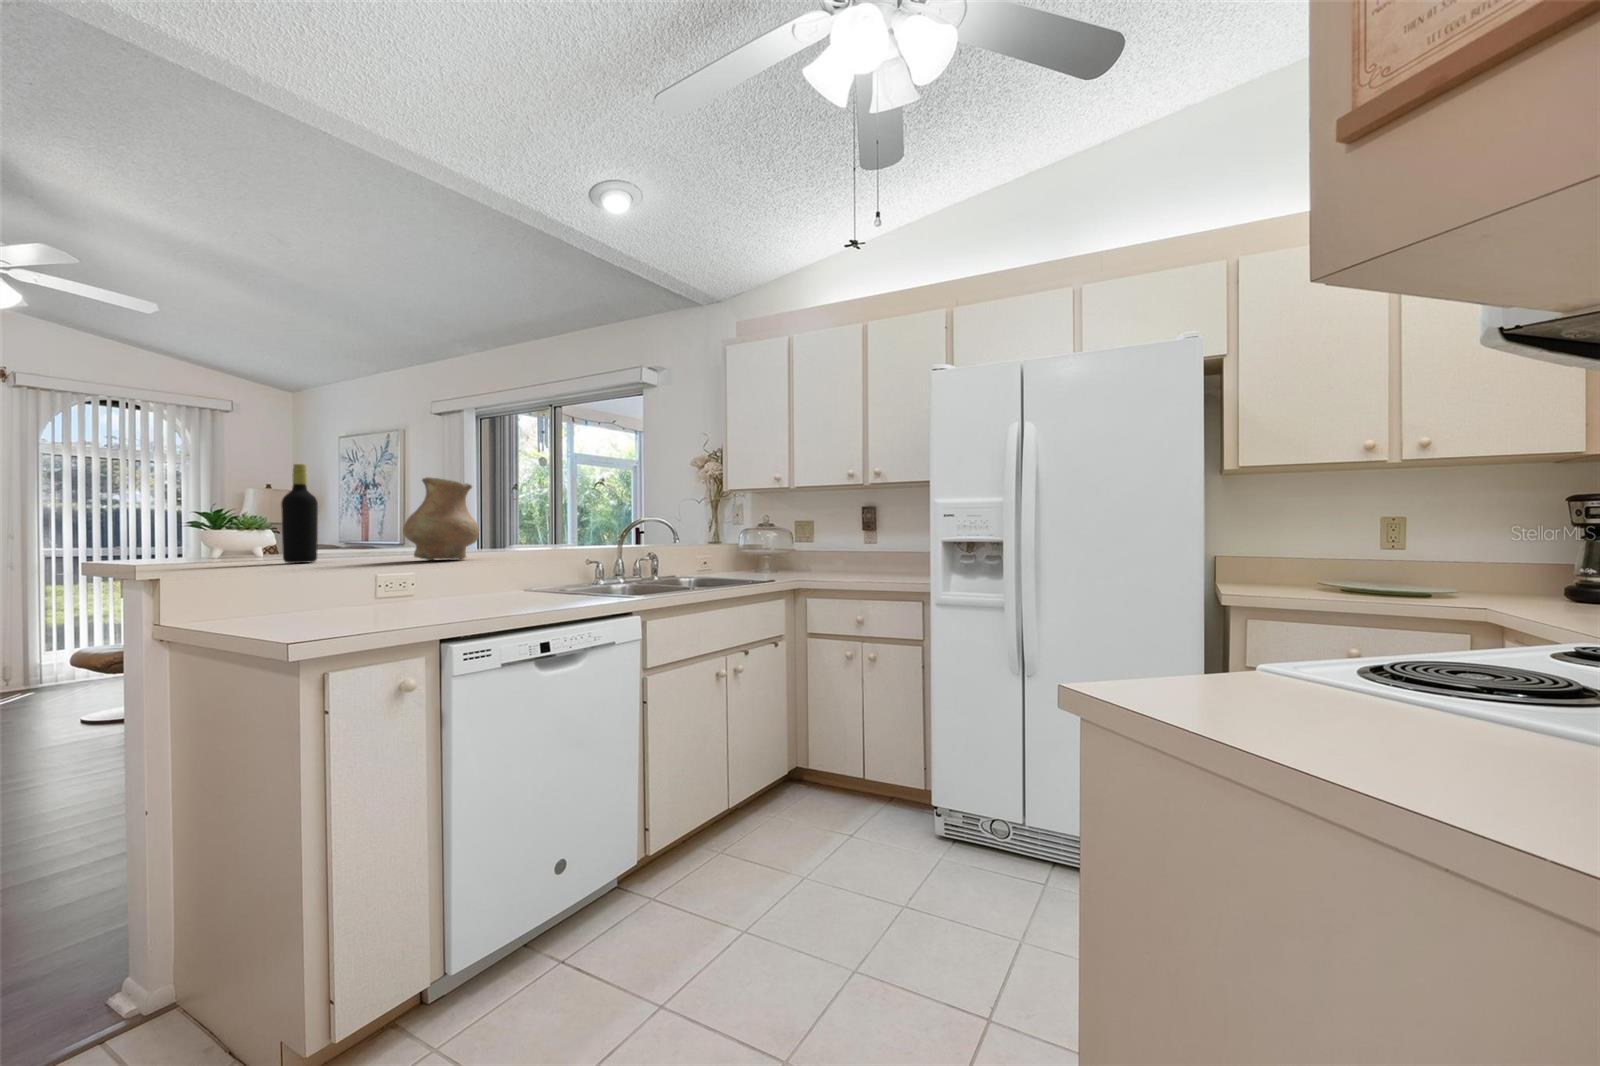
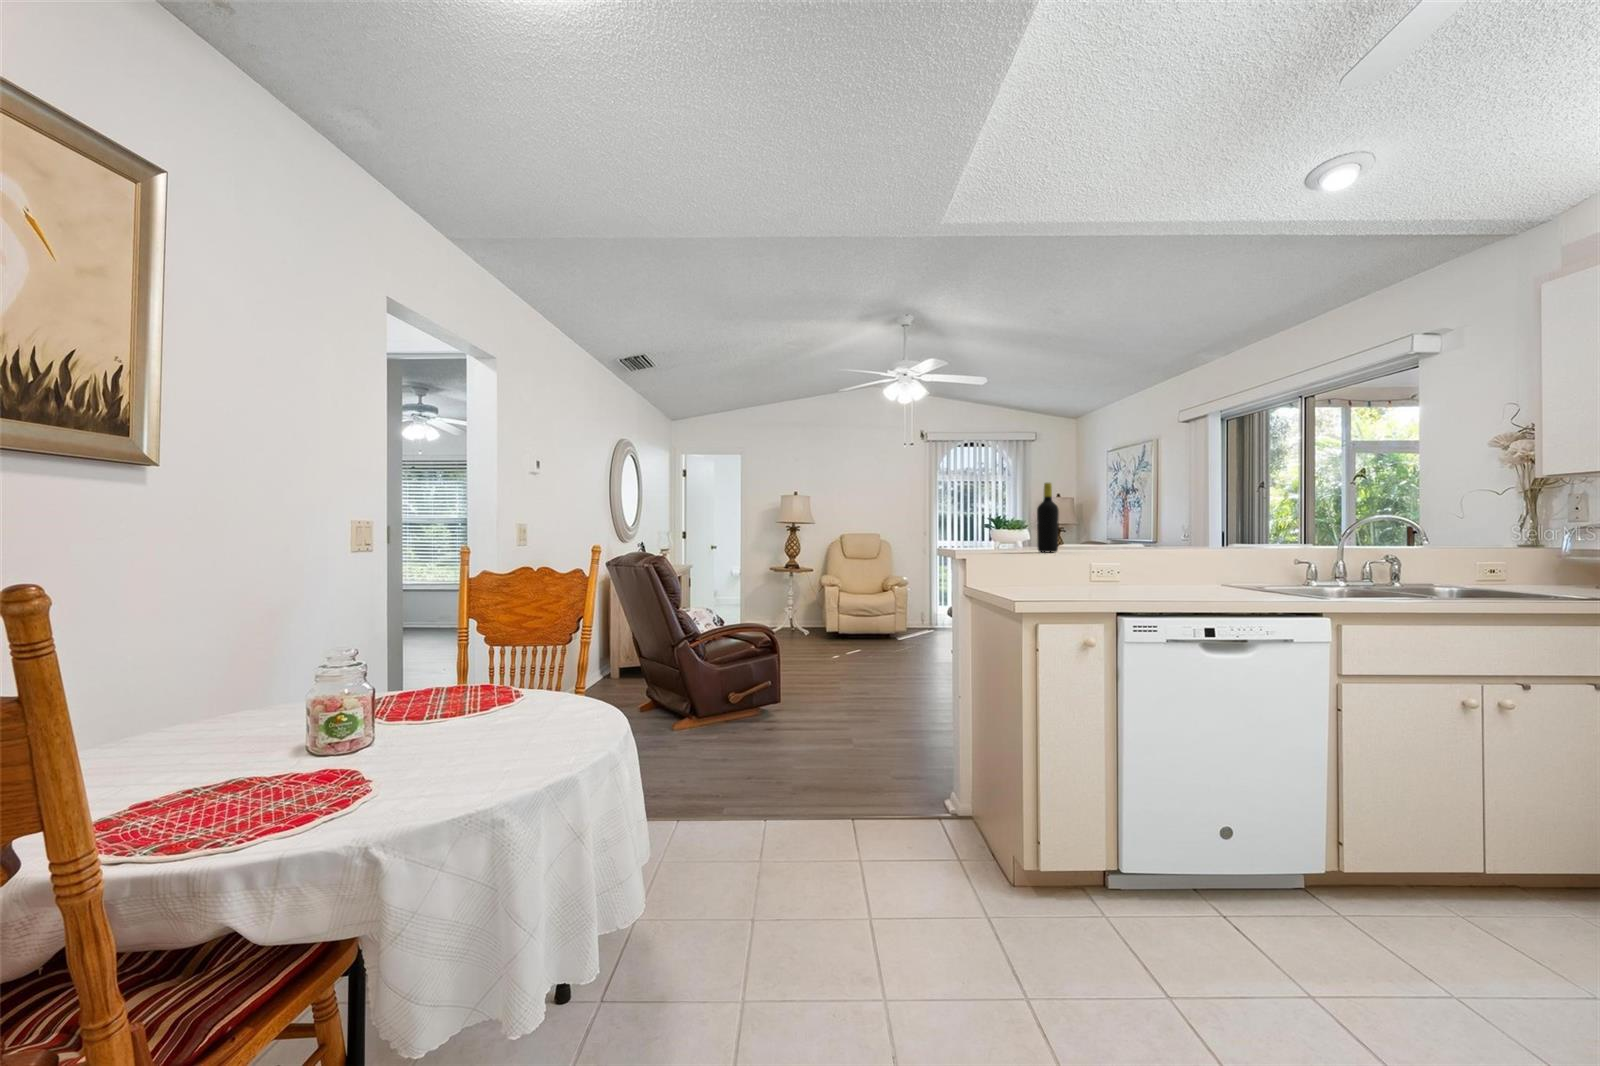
vase: present [403,477,479,560] -> none [1111,487,1172,554]

